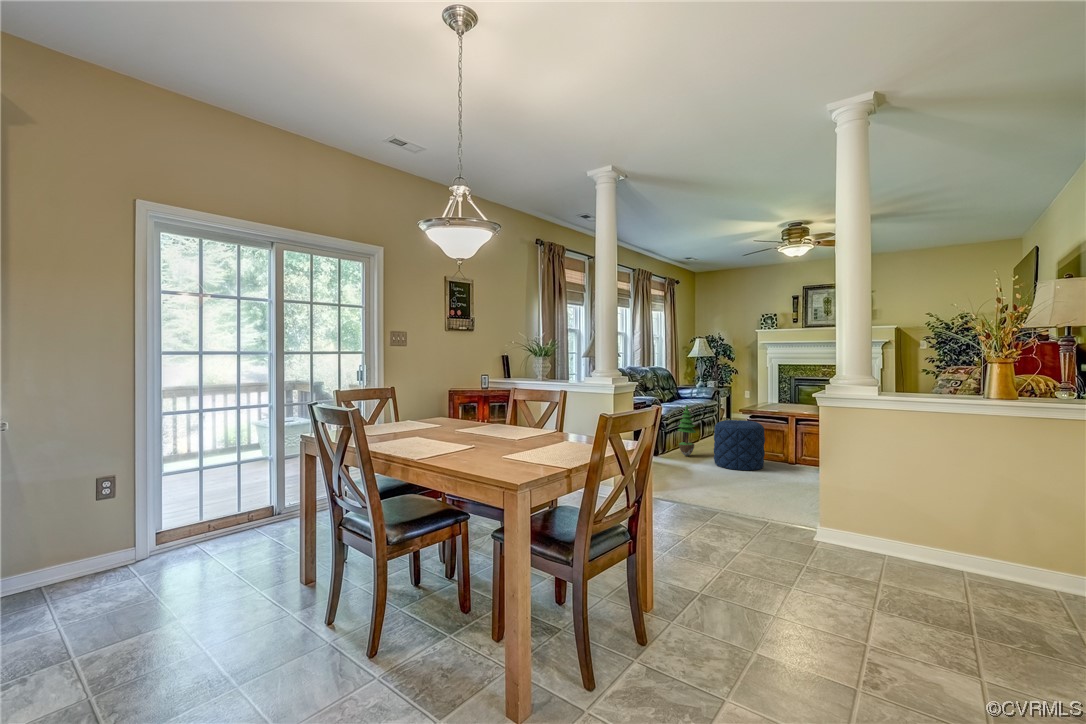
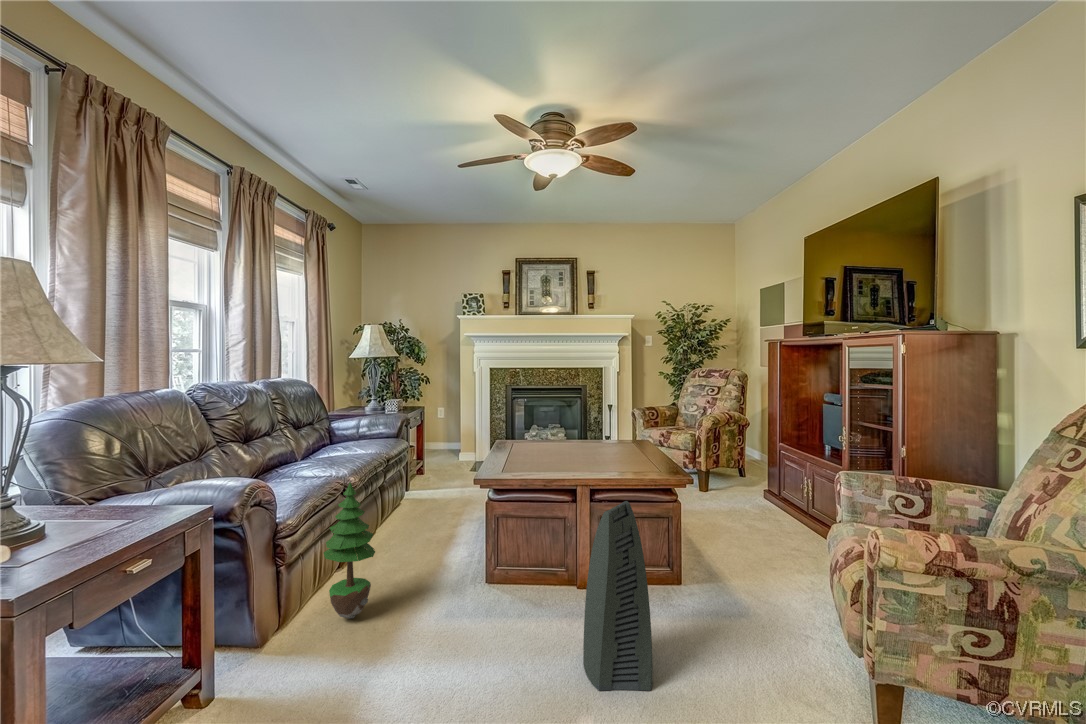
air purifier: none [772,415,801,482] -> present [583,501,653,691]
pouf: present [714,420,765,470] -> none [426,509,546,666]

